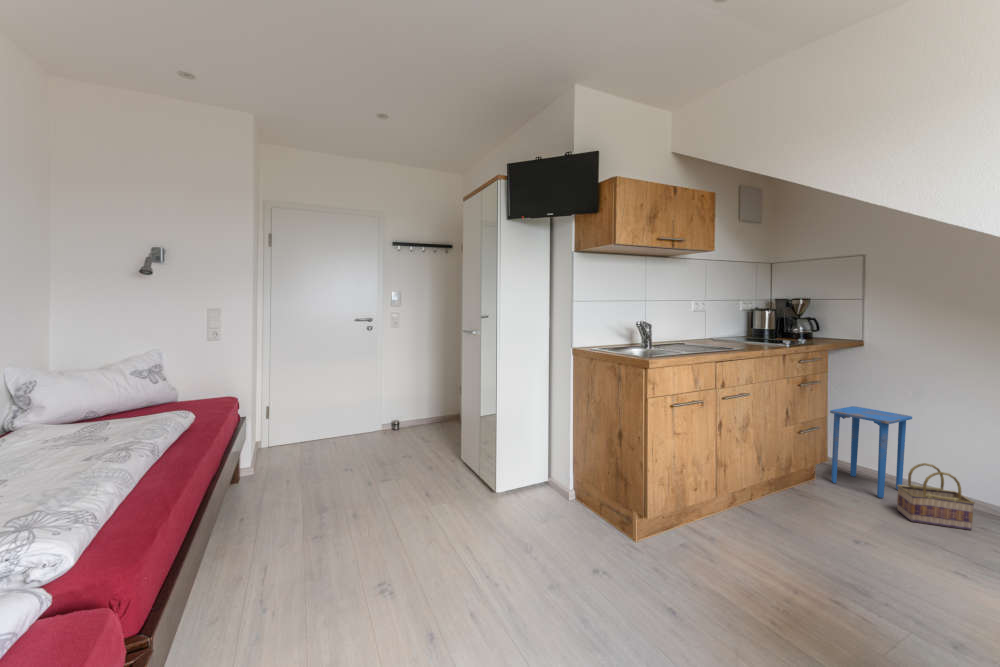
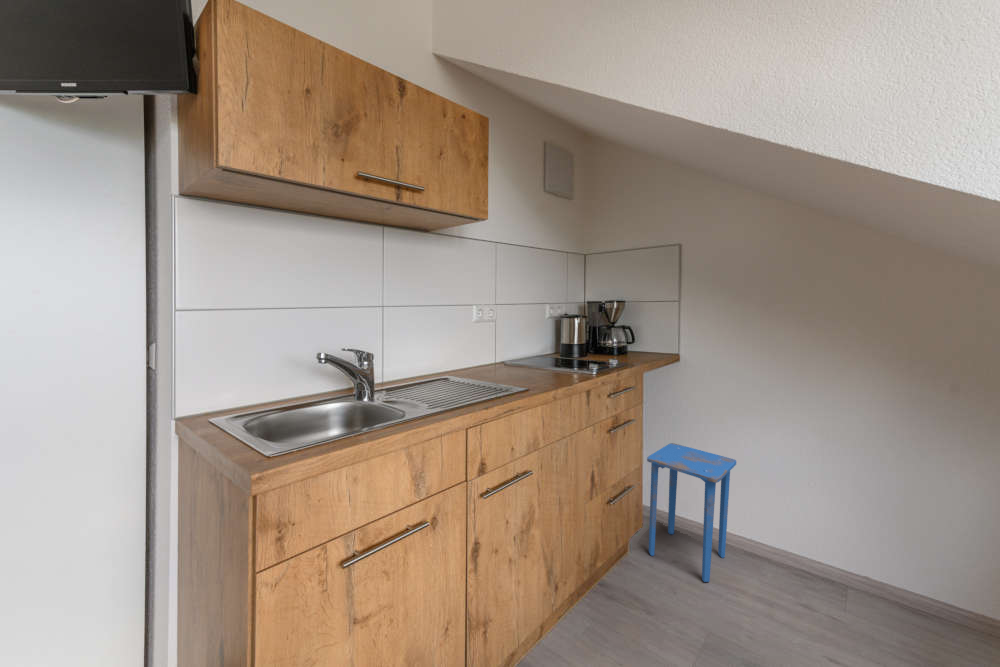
basket: present [897,463,975,530] -> none [729,542,825,645]

